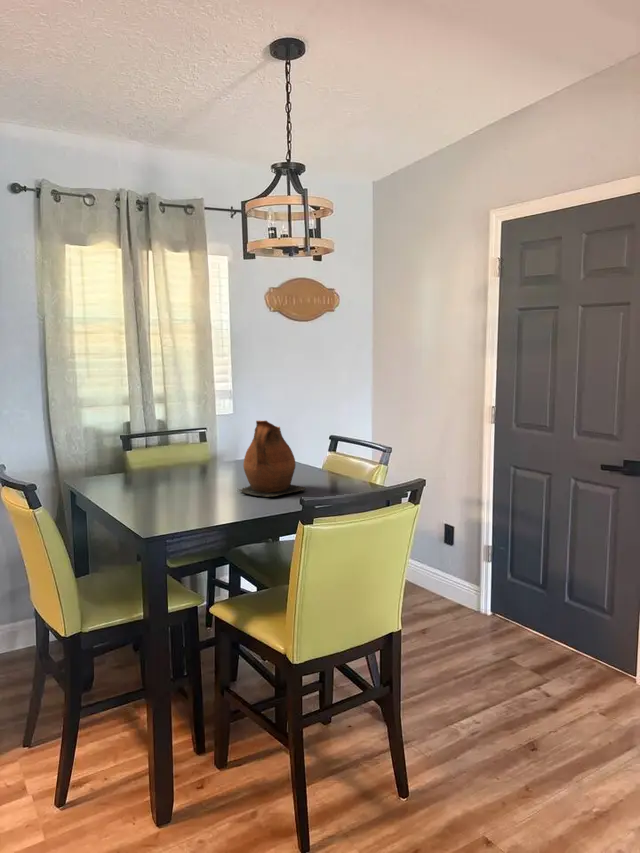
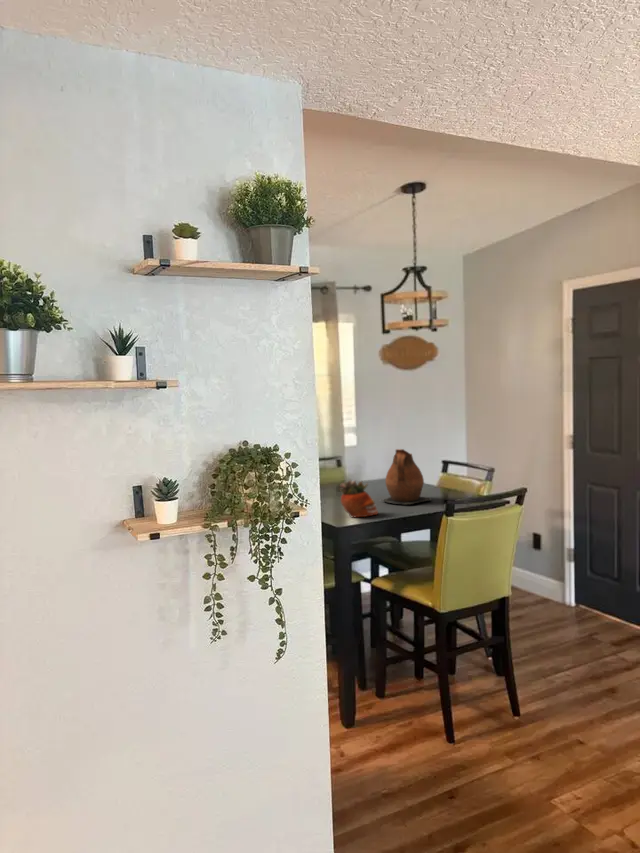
succulent planter: none [164,462,222,517] -> present [340,480,378,517]

